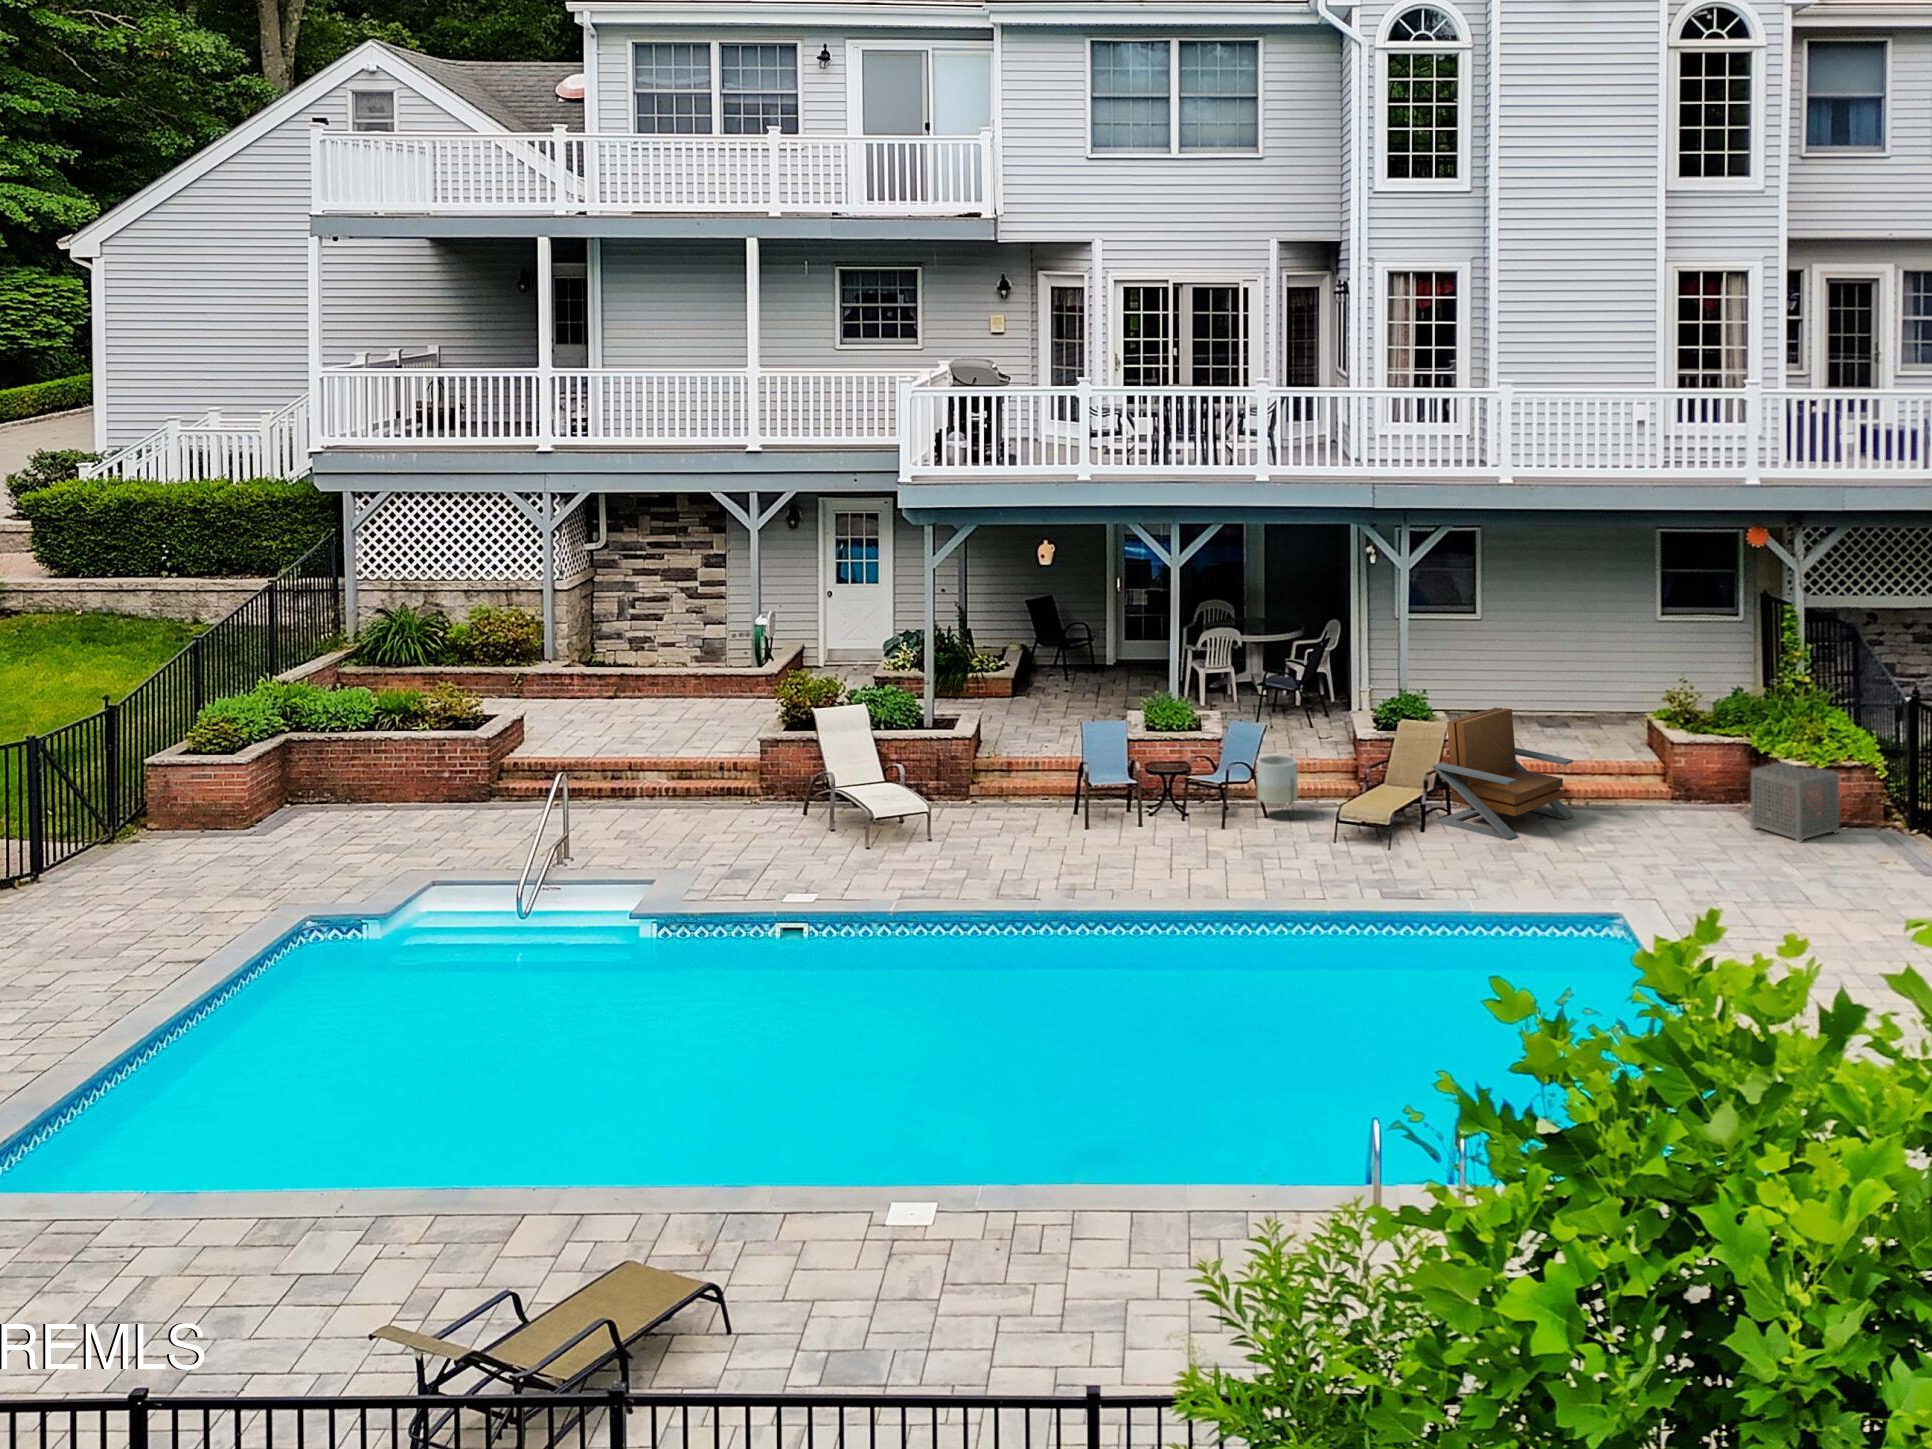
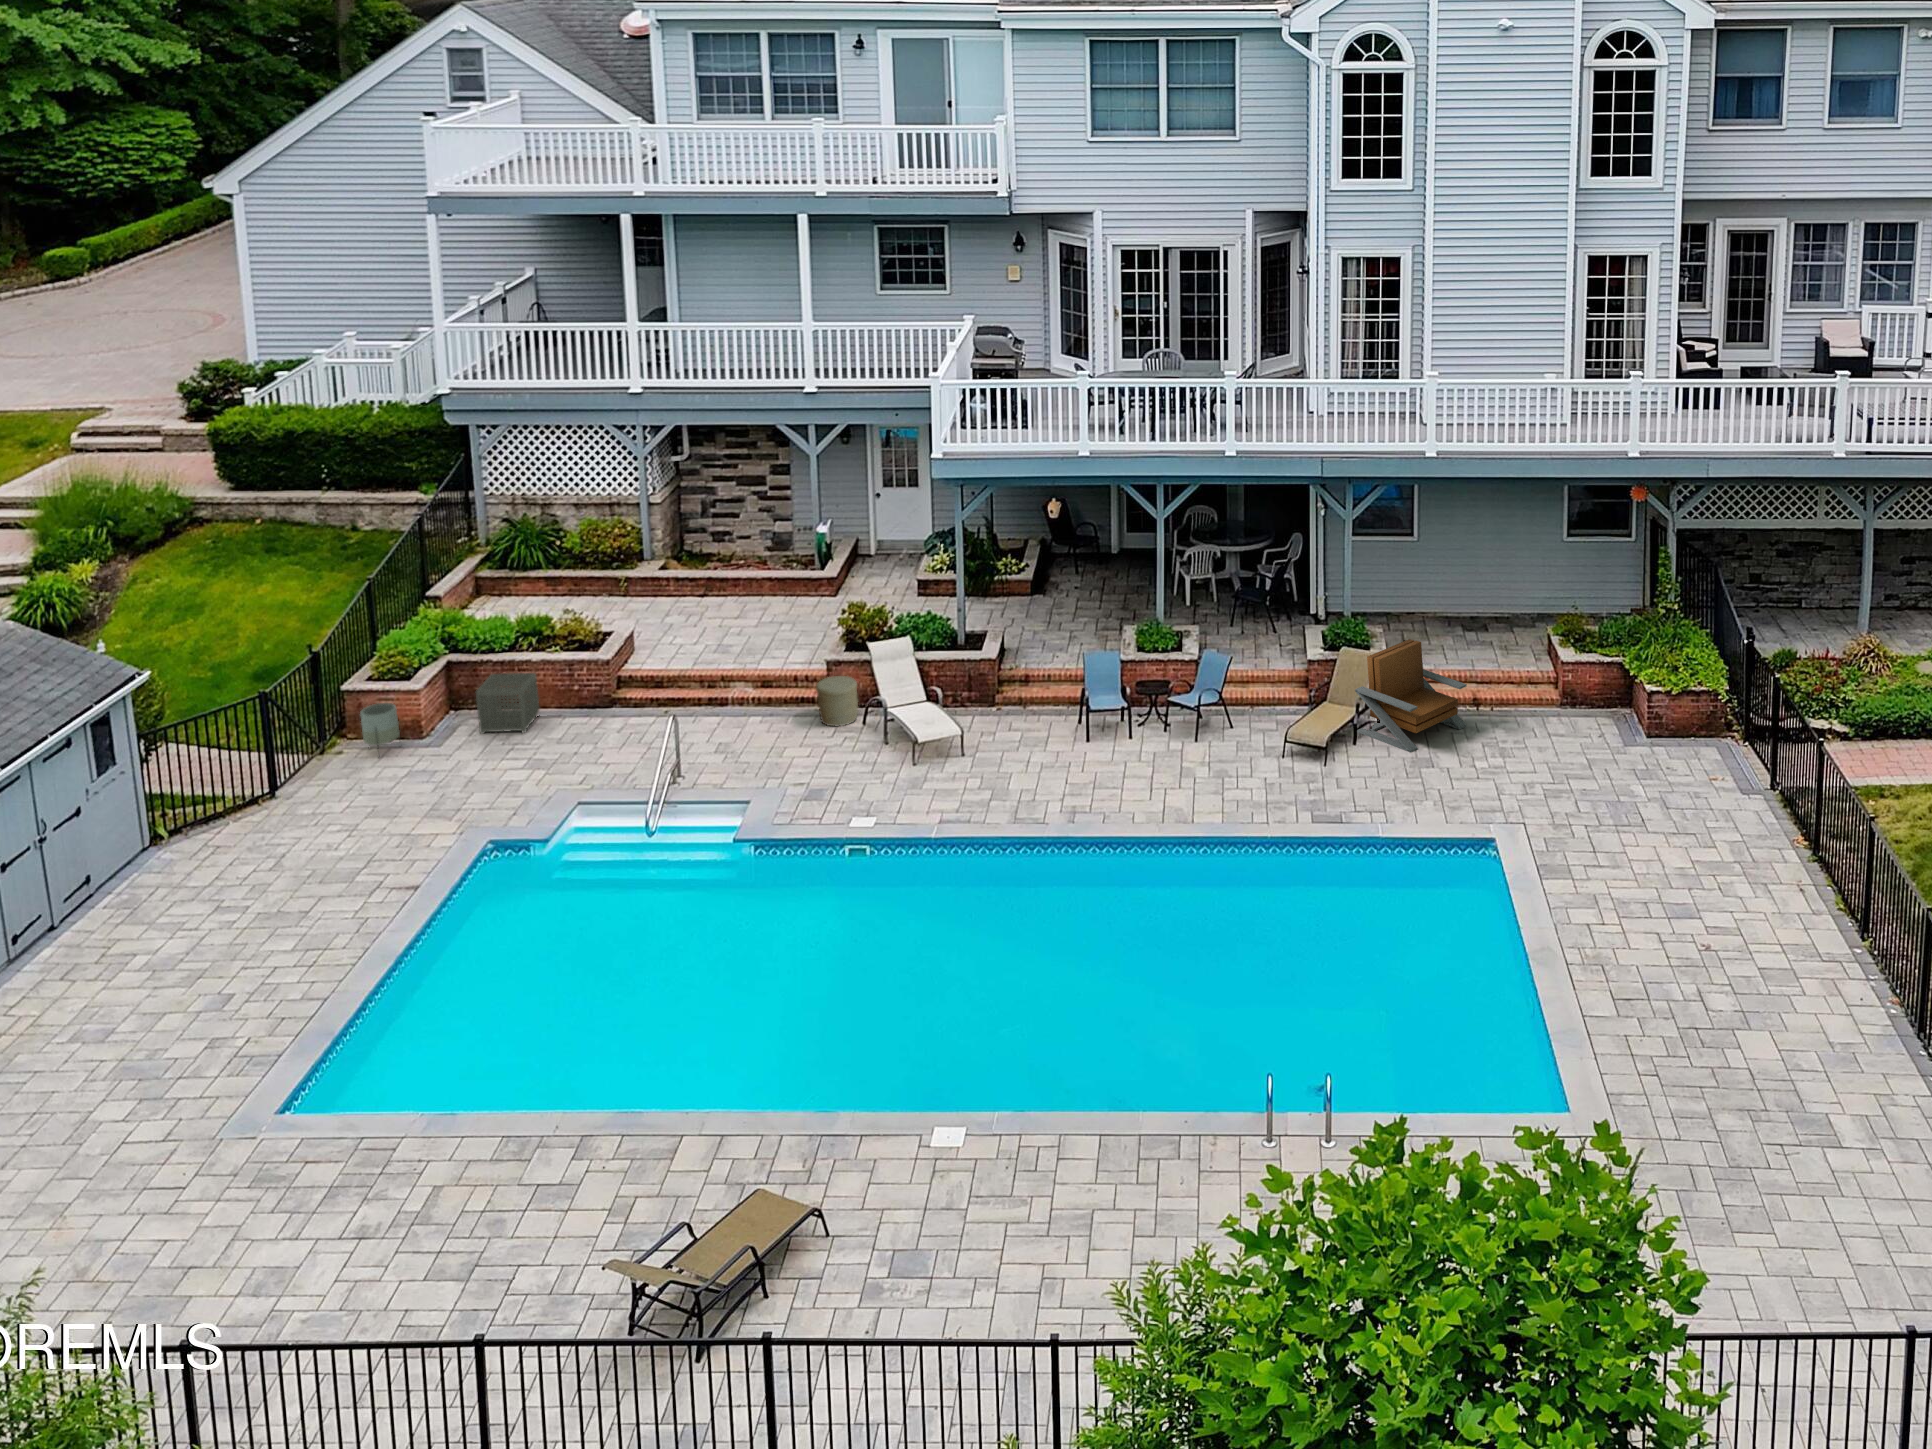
planter: present [1256,755,1298,819] -> present [360,703,400,746]
woven basket: none [745,760,798,822] -> present [816,676,858,726]
side table: present [1751,762,1839,842] -> present [476,673,539,734]

